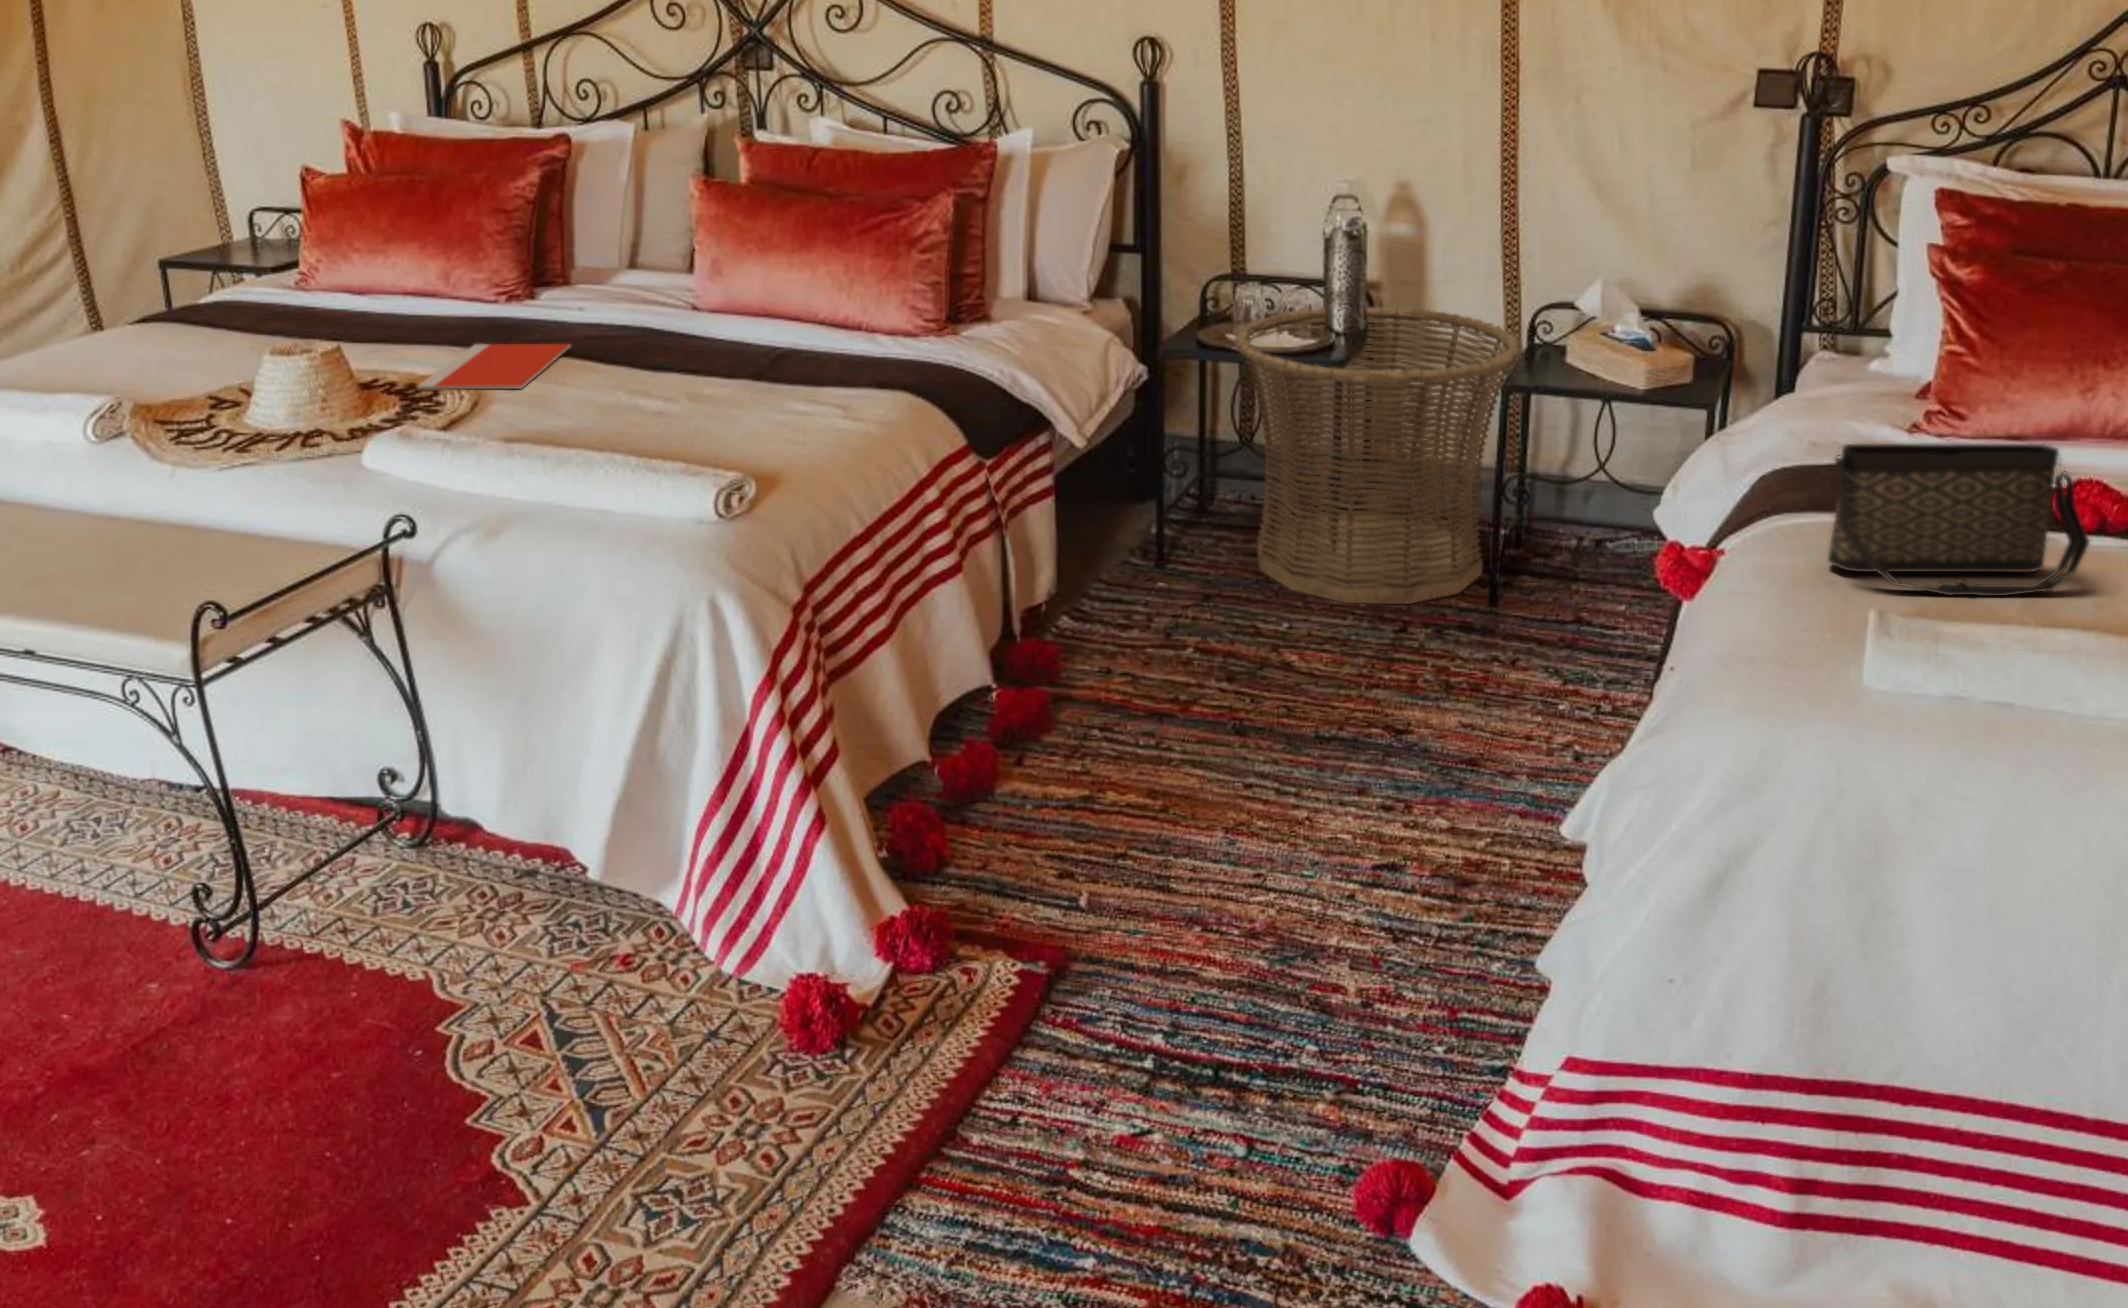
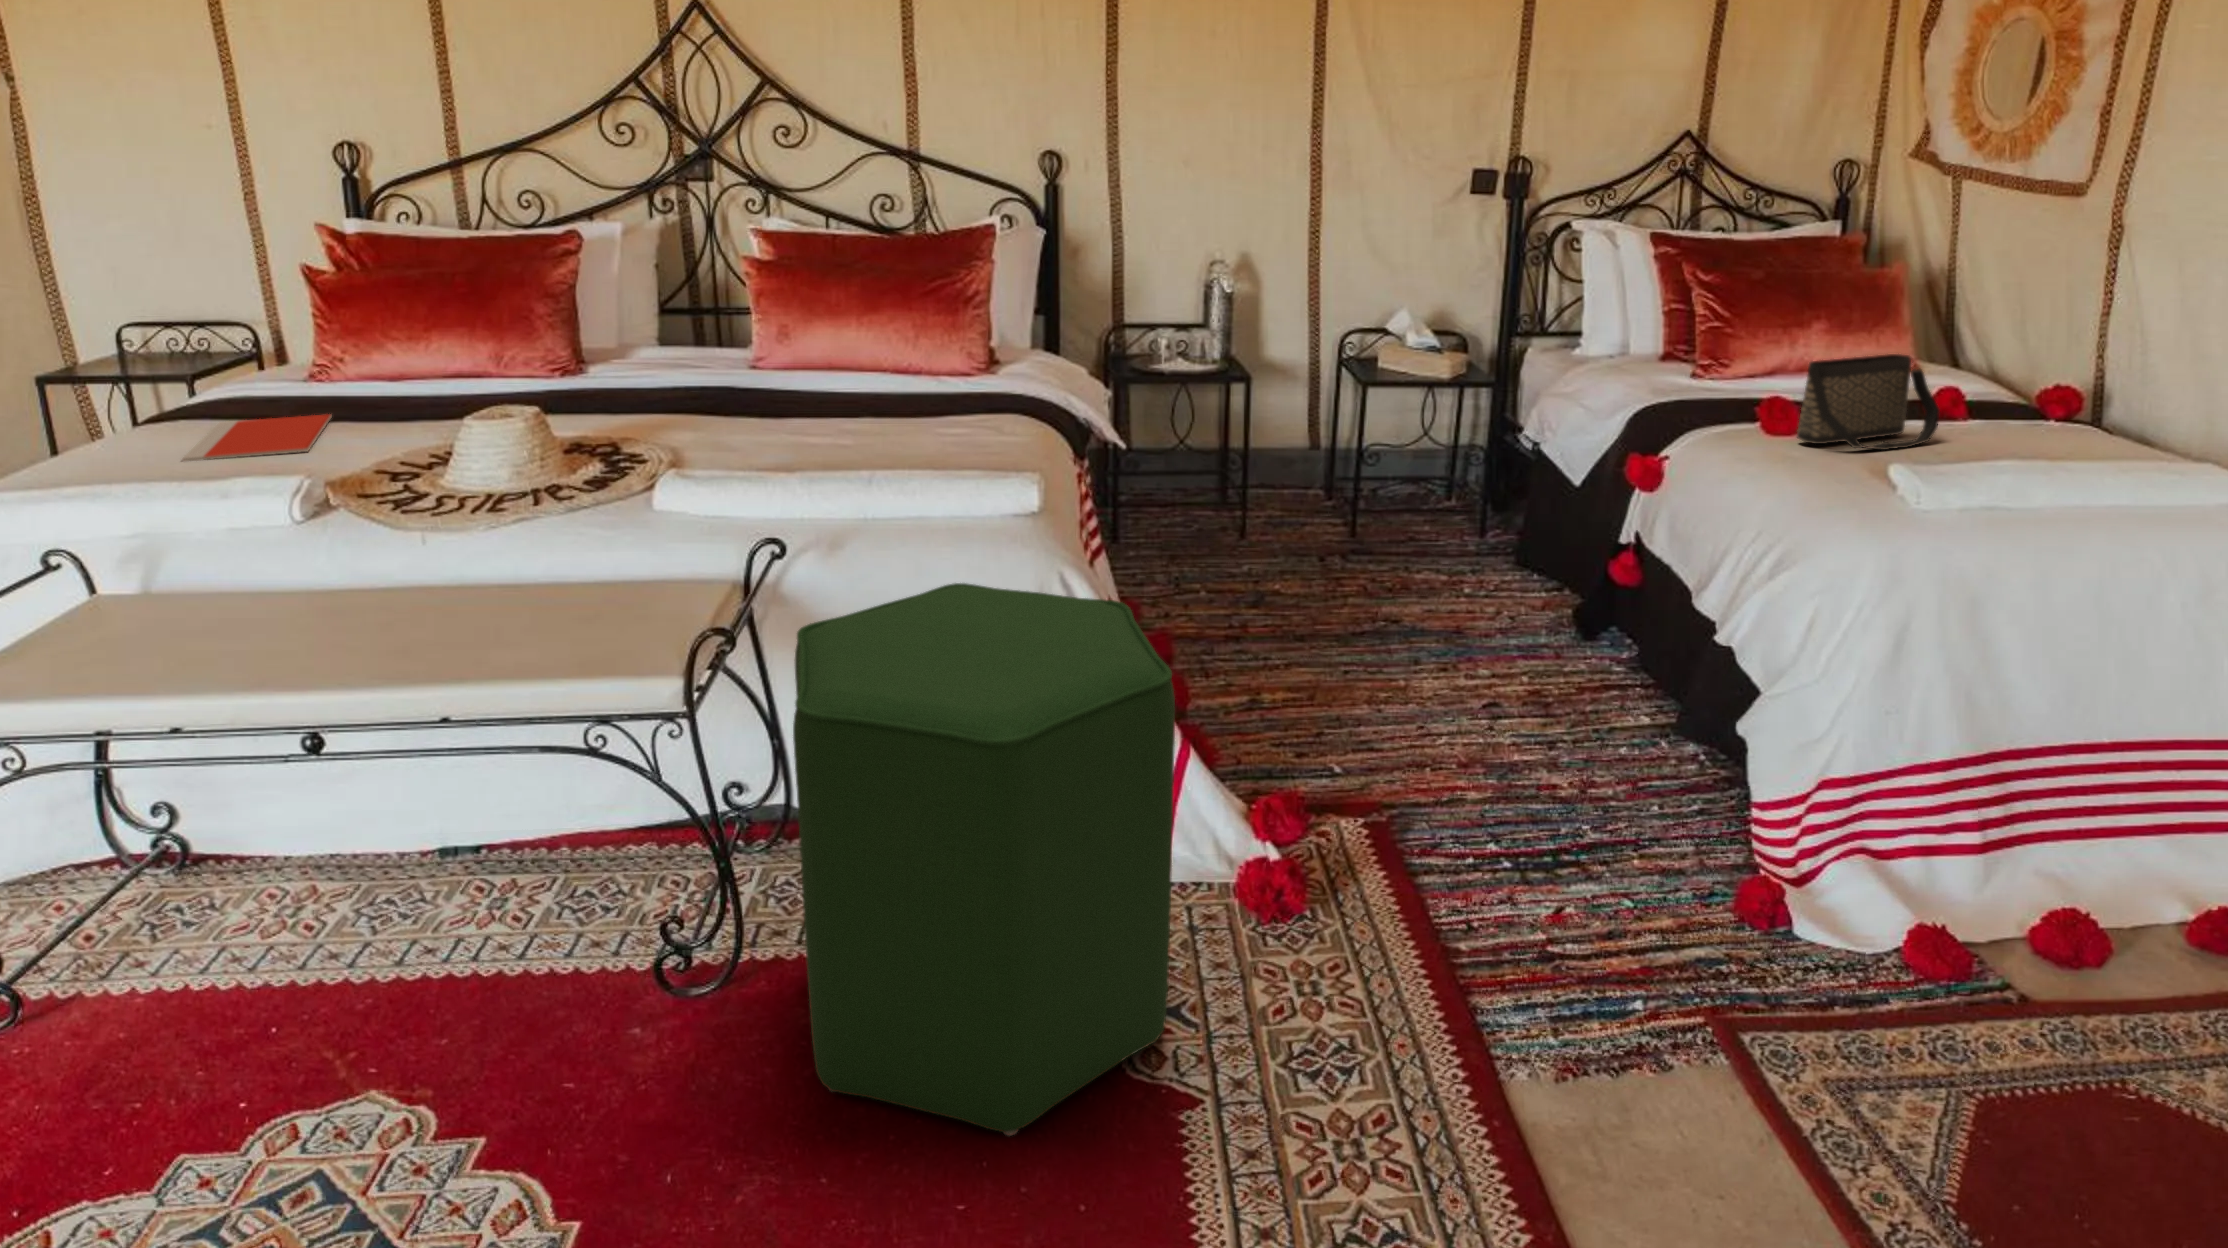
basket: present [1234,307,1521,604] -> none [1157,344,1364,556]
notebook: present [417,344,571,389] -> present [182,414,332,461]
ottoman: none [165,602,640,1176] -> present [793,583,1175,1136]

